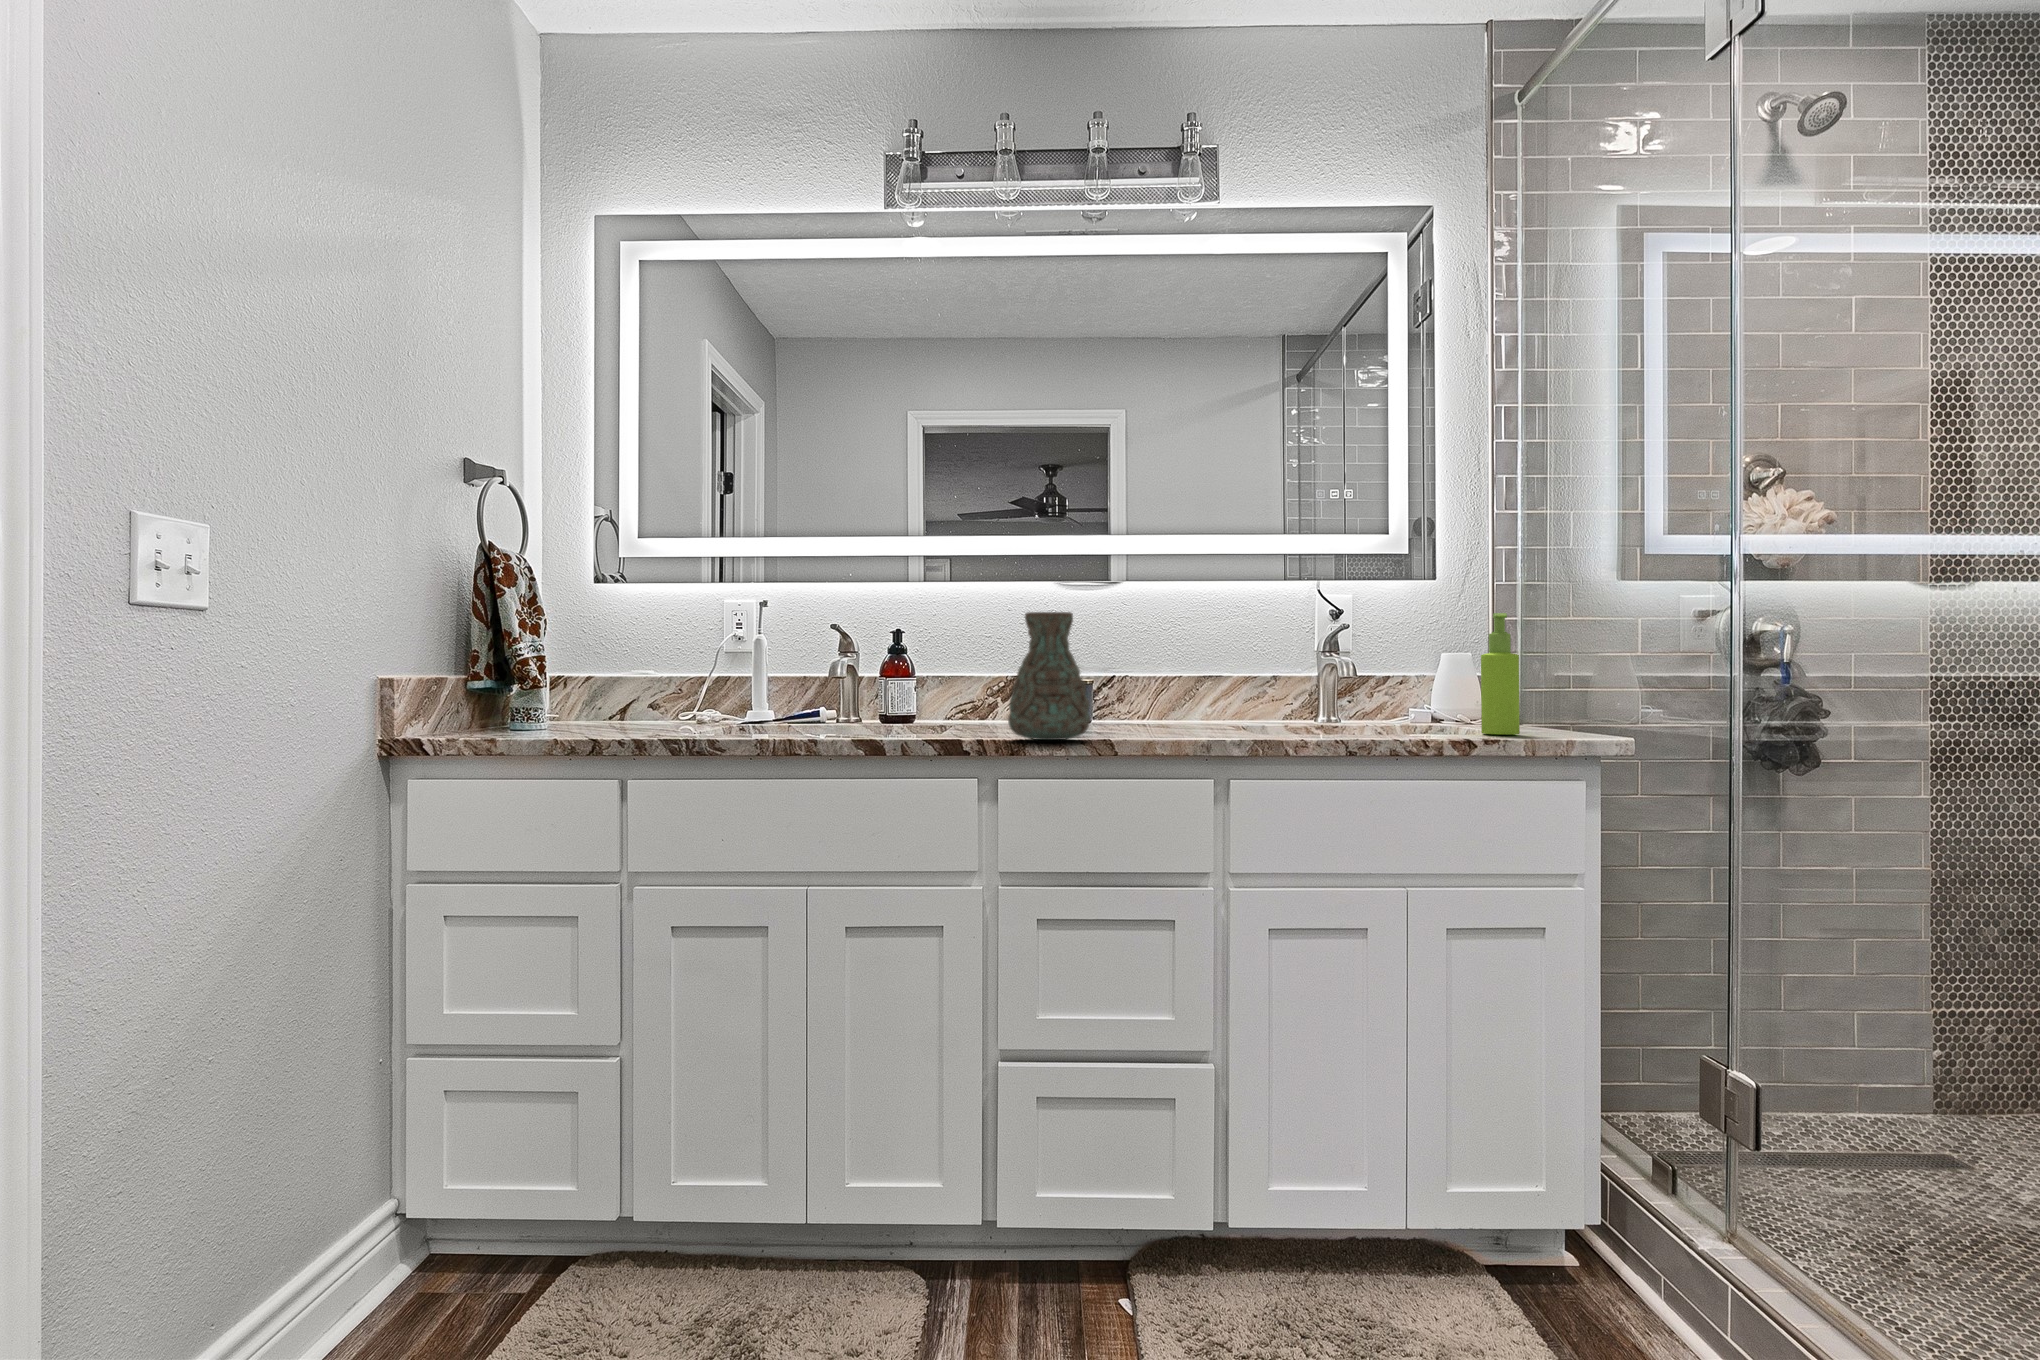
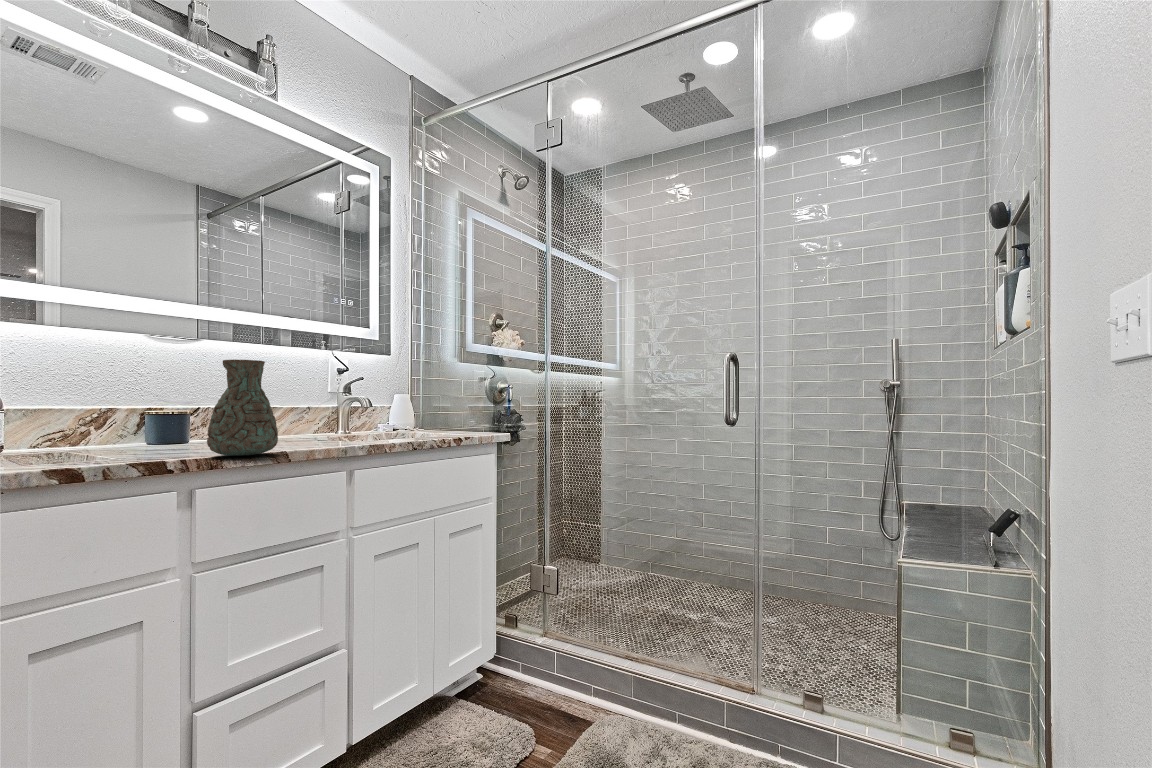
soap dispenser: present [1481,613,1520,735] -> none [454,374,471,434]

